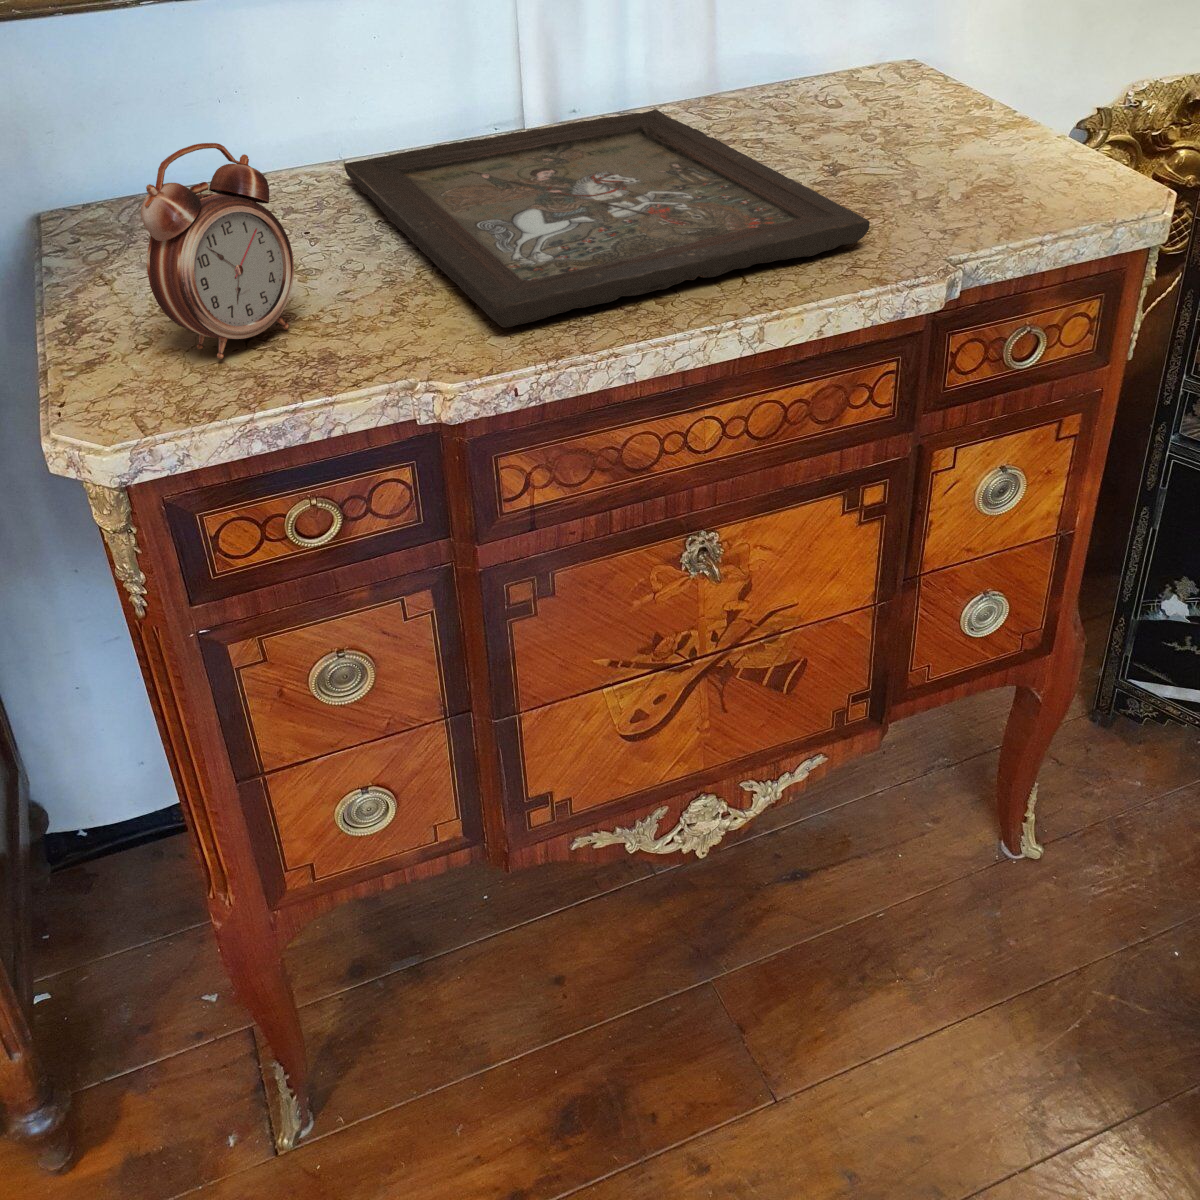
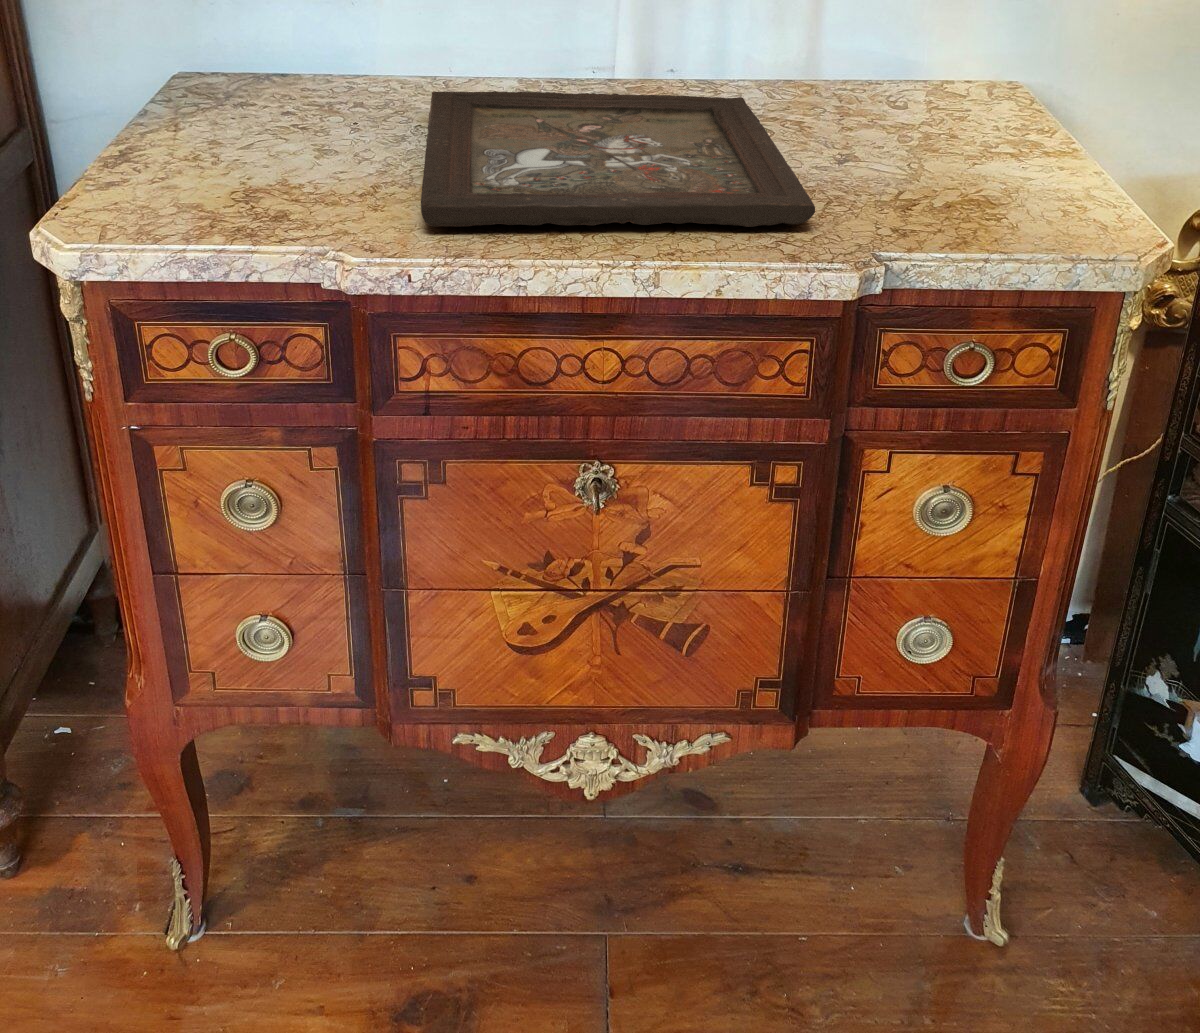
alarm clock: present [141,143,294,359] -> none [157,26,287,205]

